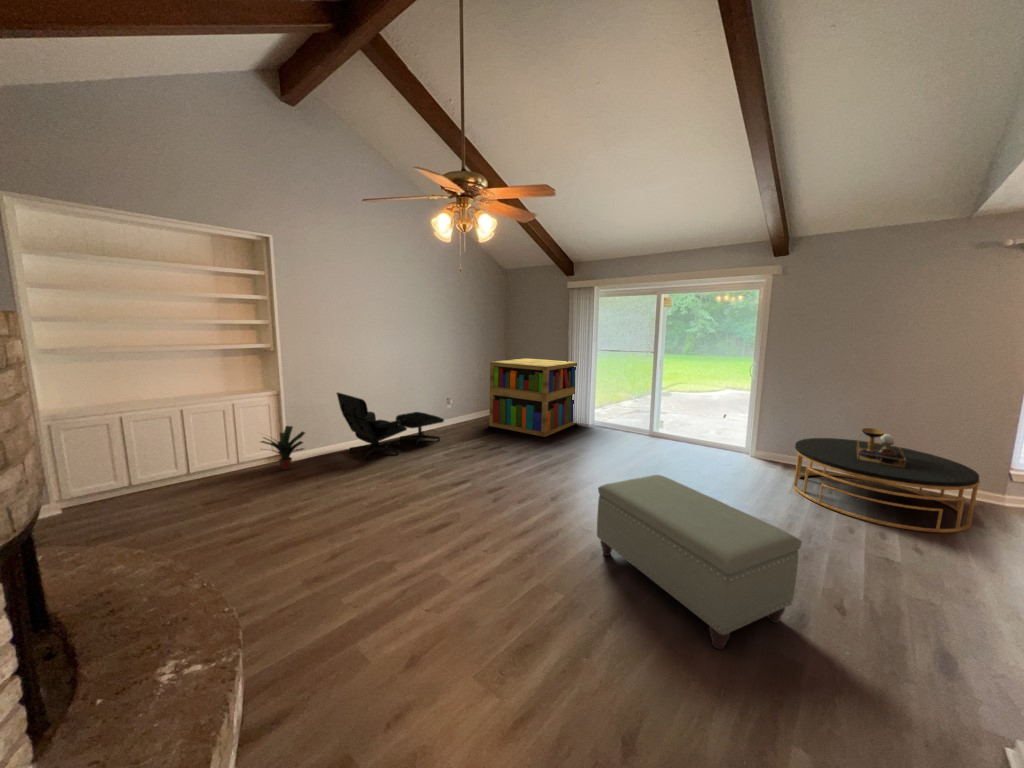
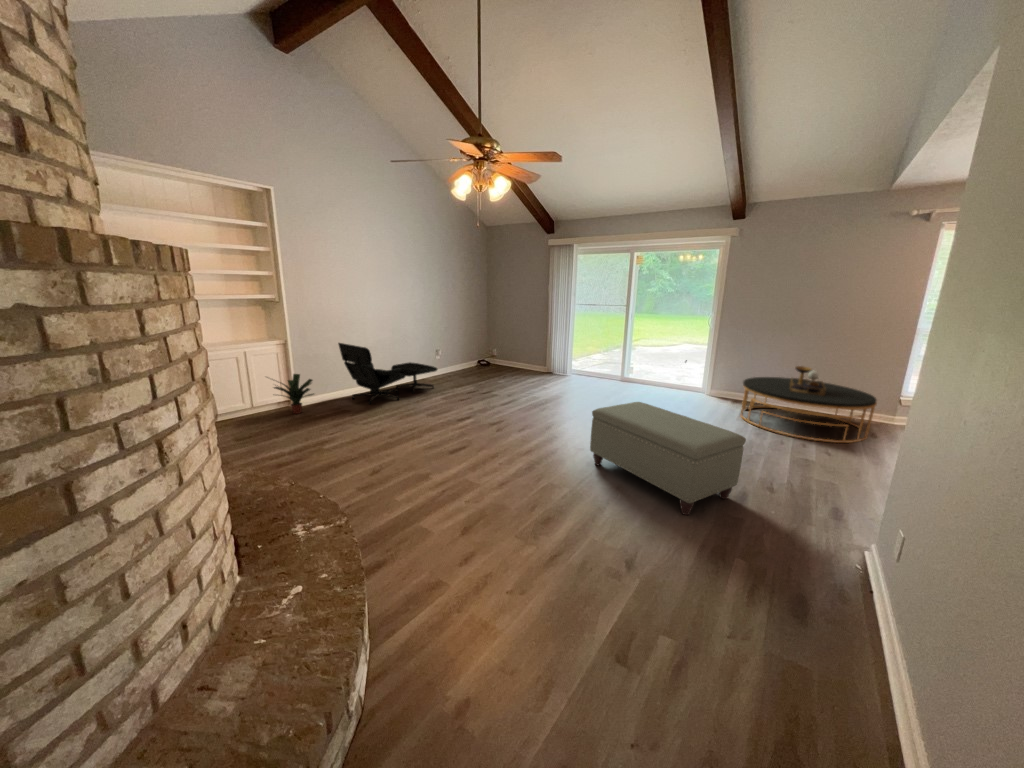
bookshelf: present [489,358,577,437] -> none [476,313,558,384]

